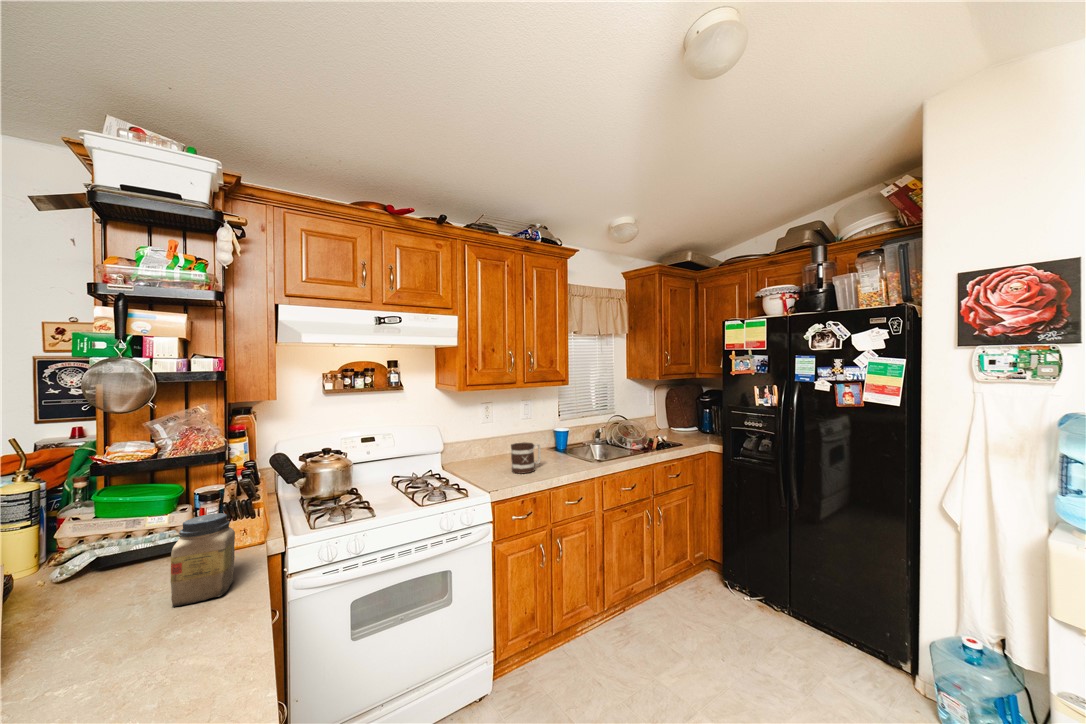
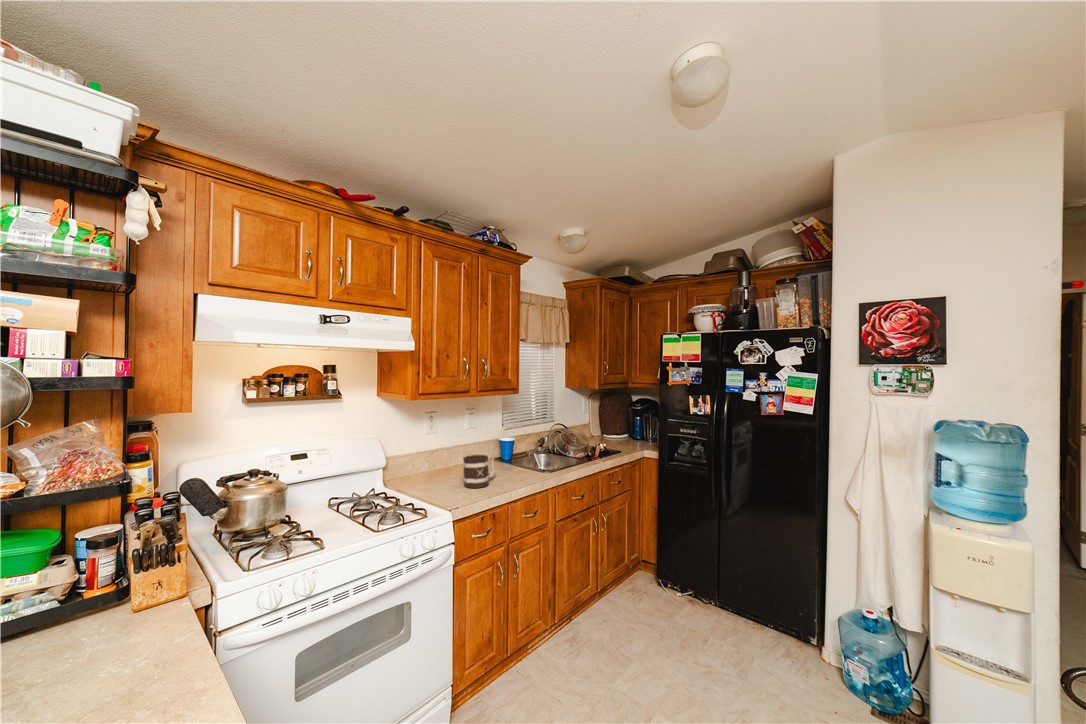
jar: present [171,513,235,607] -> none [90,559,173,691]

